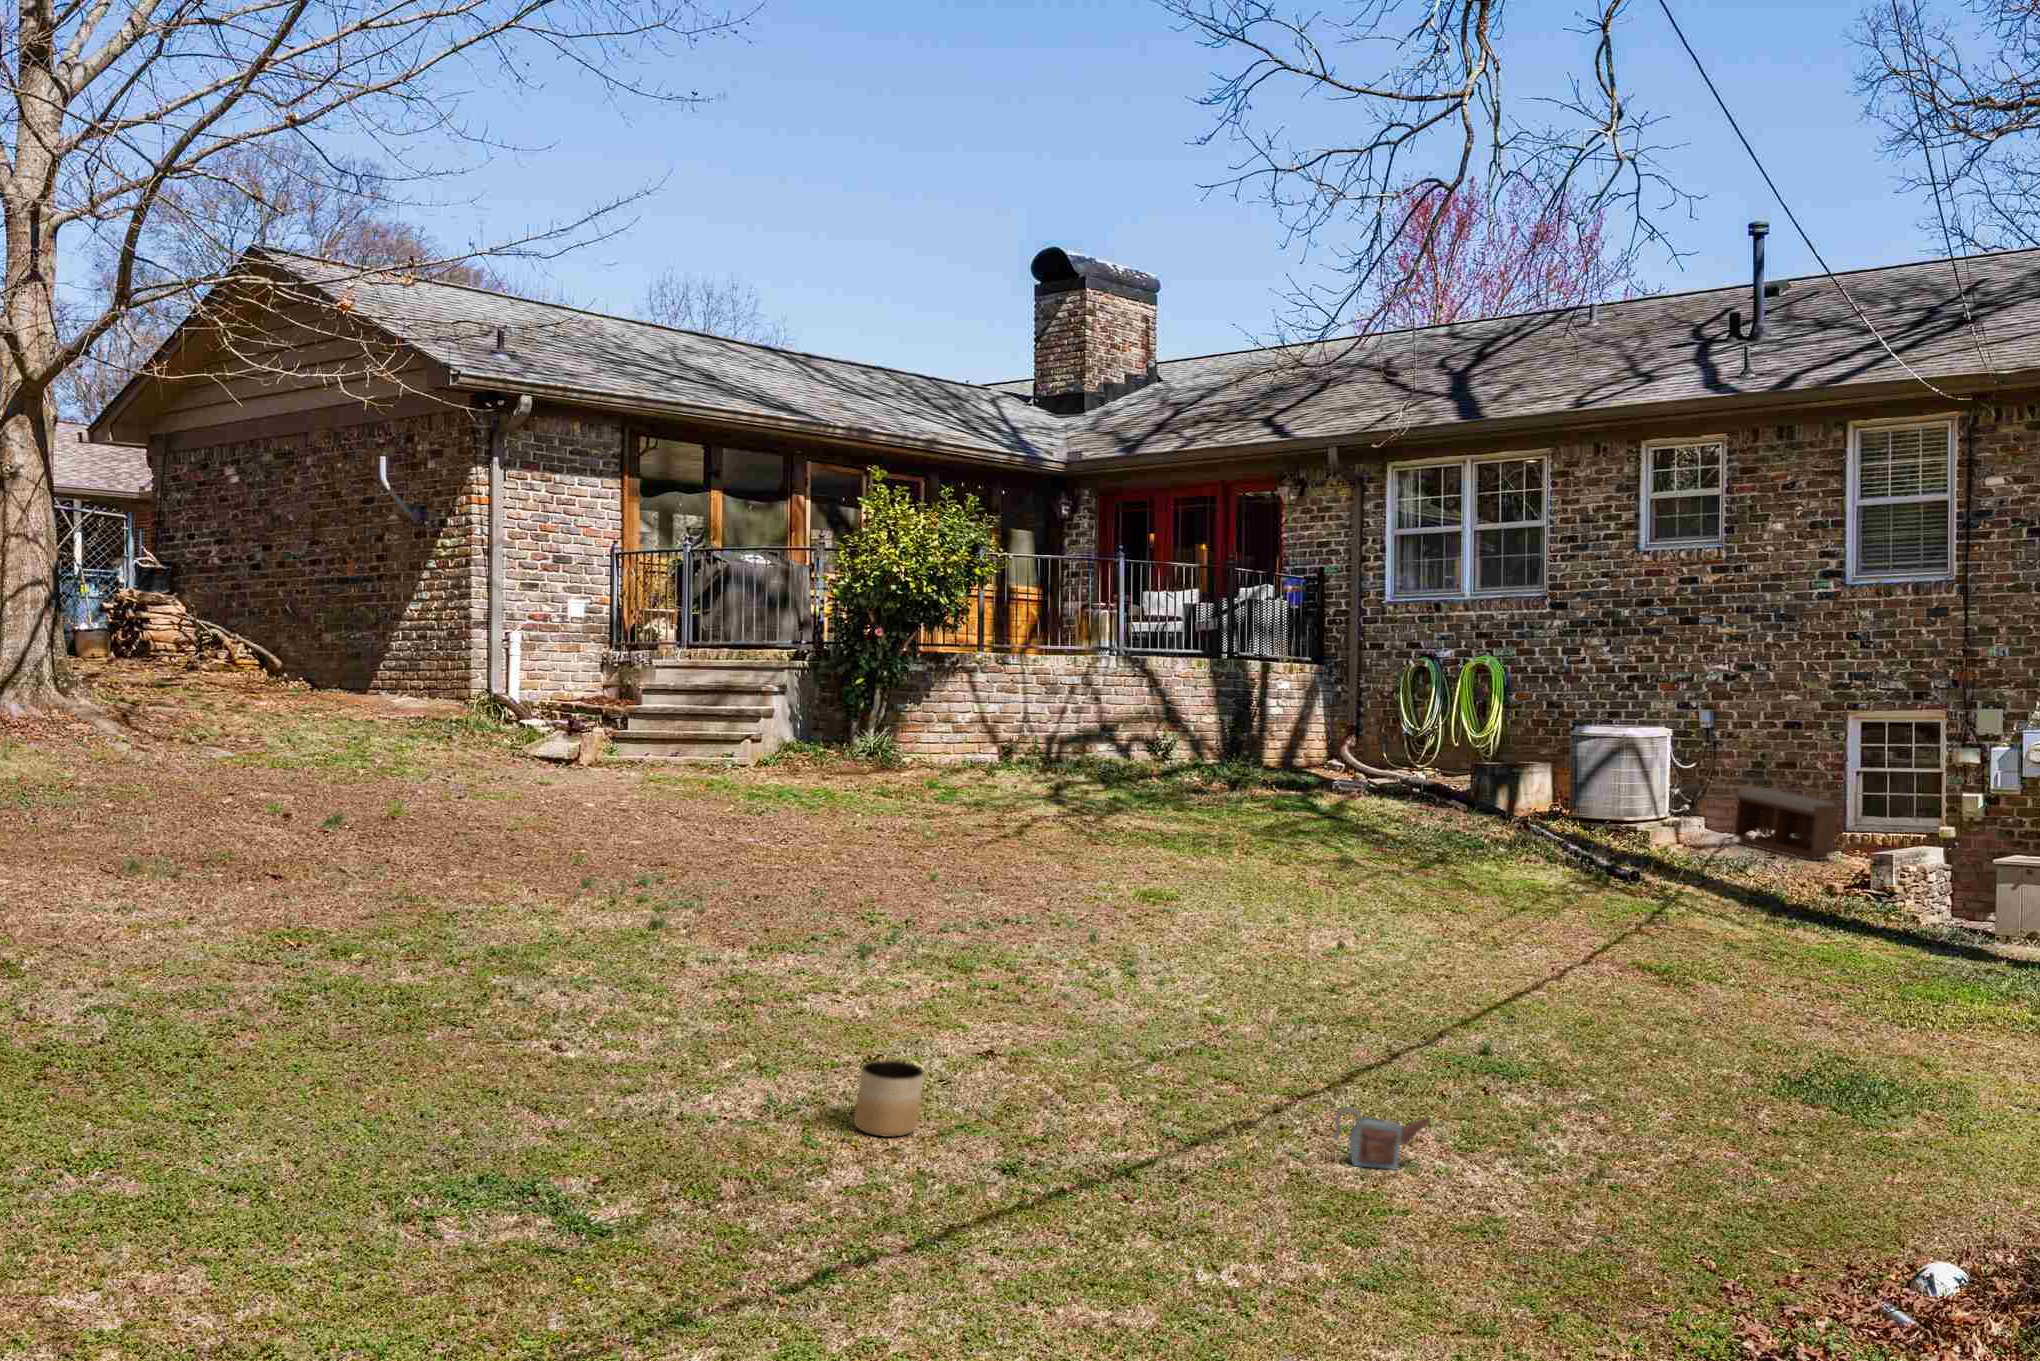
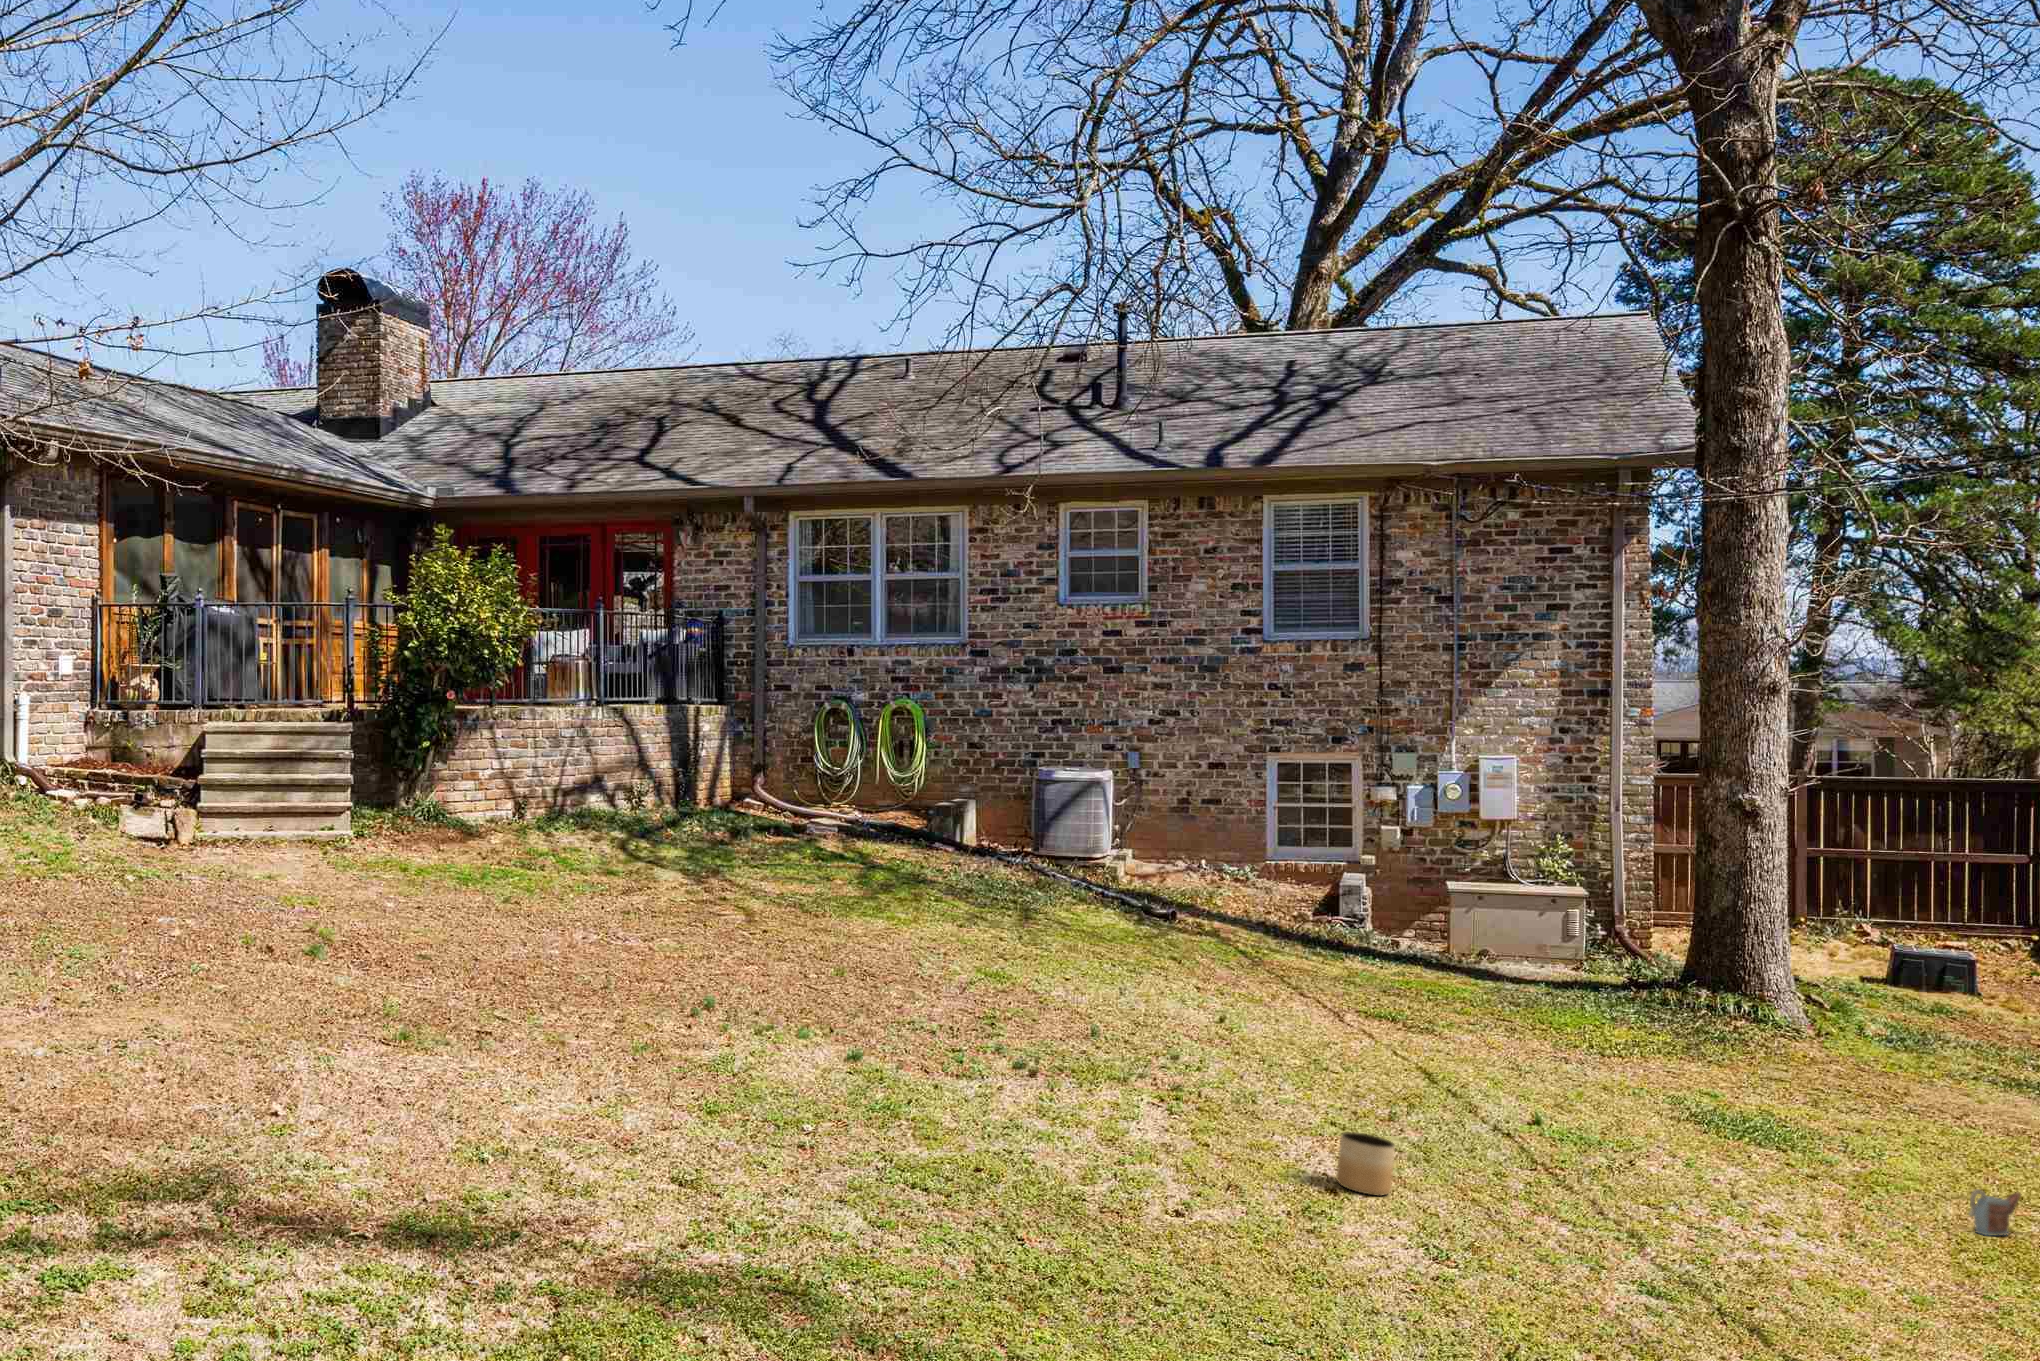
bench: present [1734,787,1840,861] -> none [1174,819,1266,883]
watering can: present [1333,1107,1429,1170] -> present [1969,1189,2021,1236]

